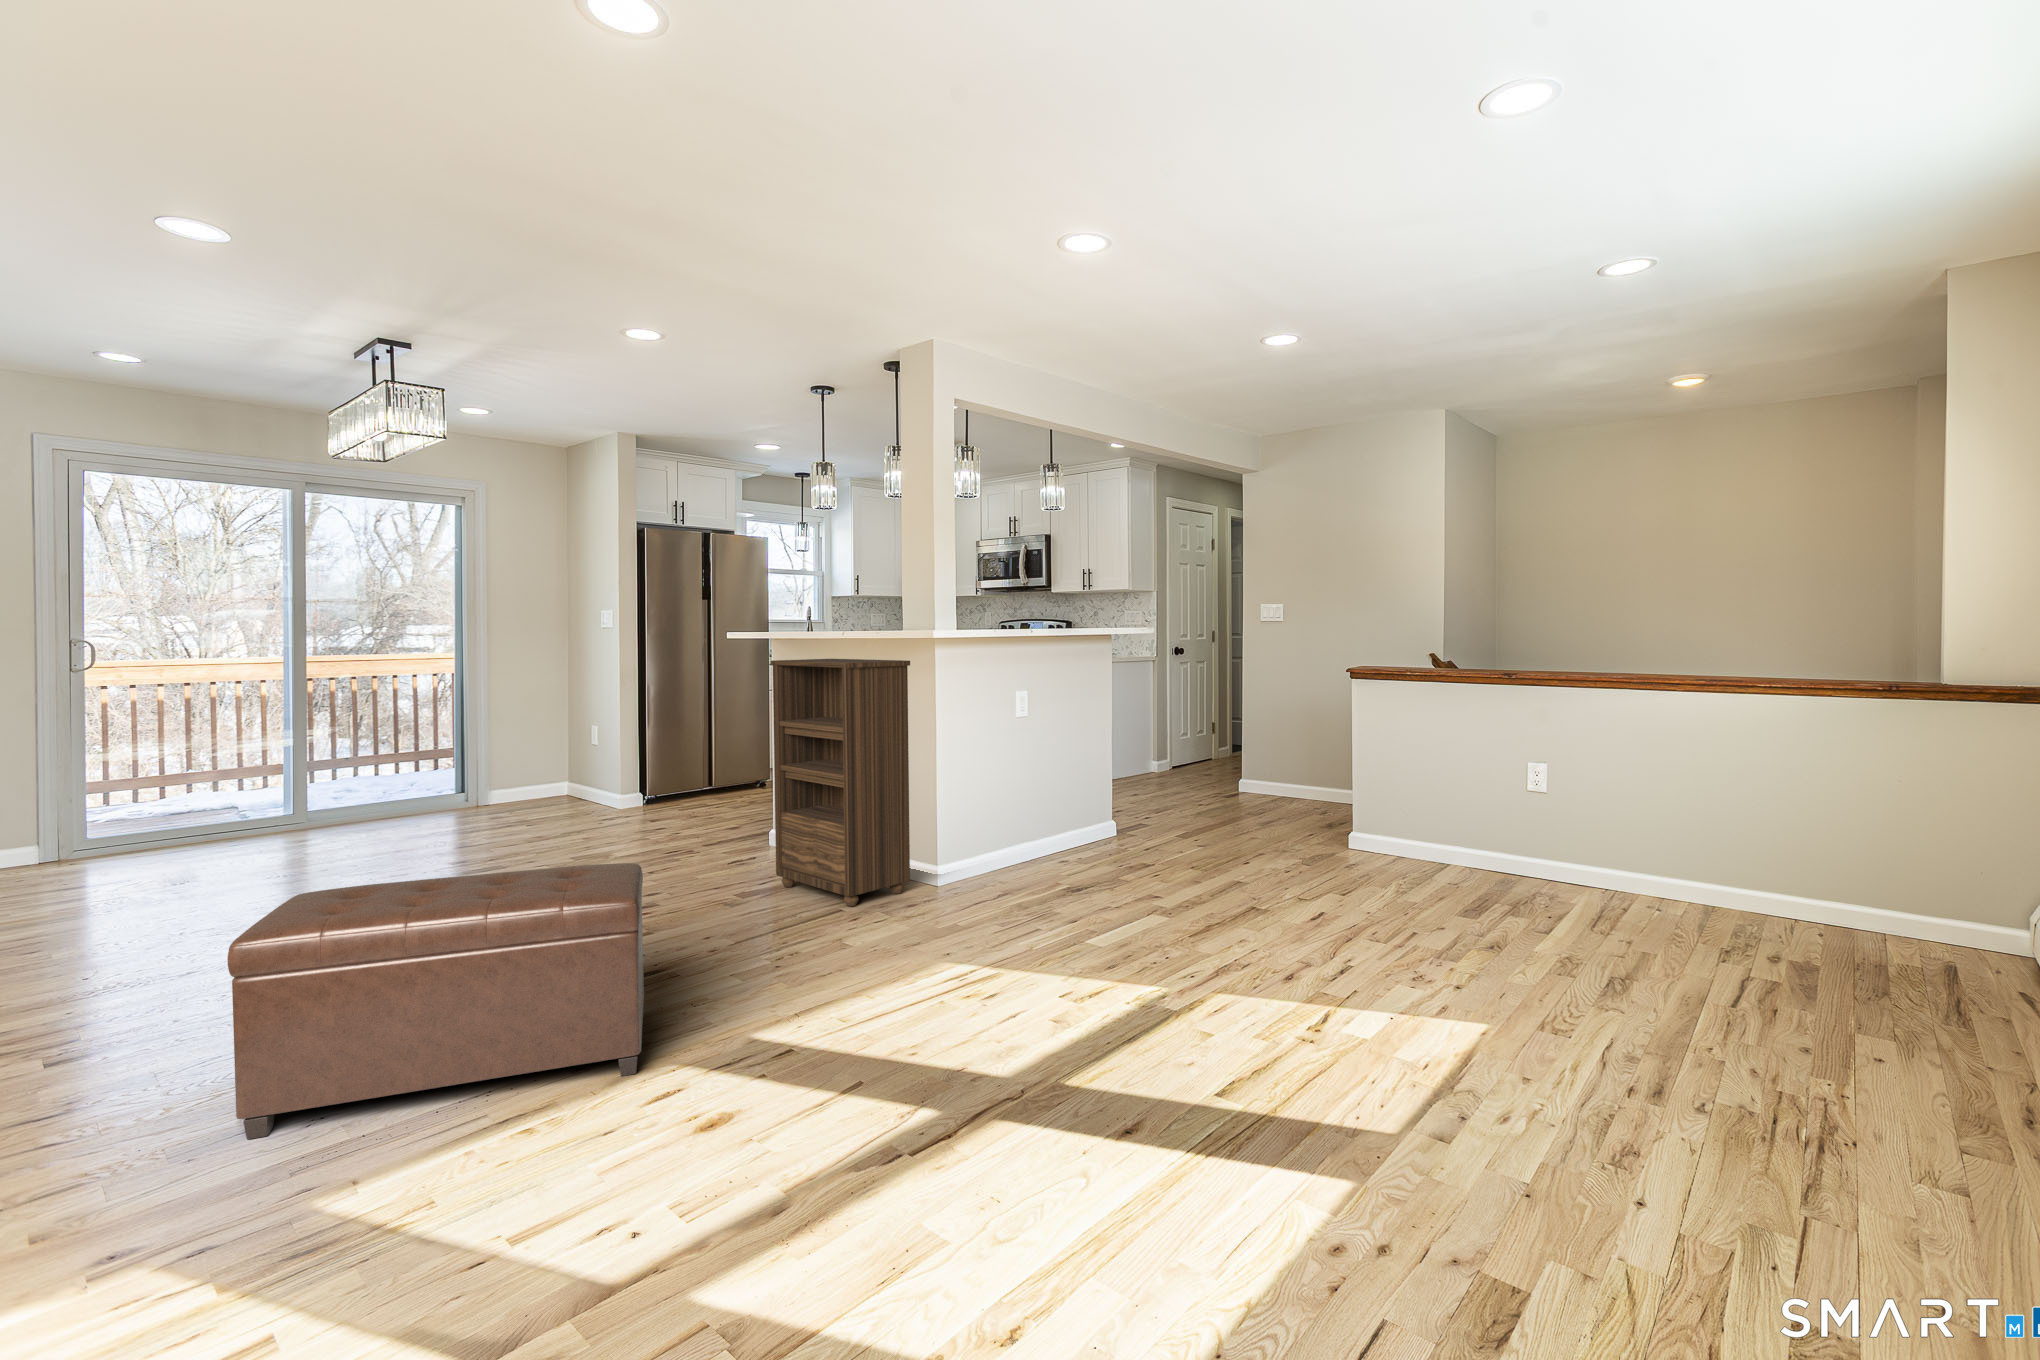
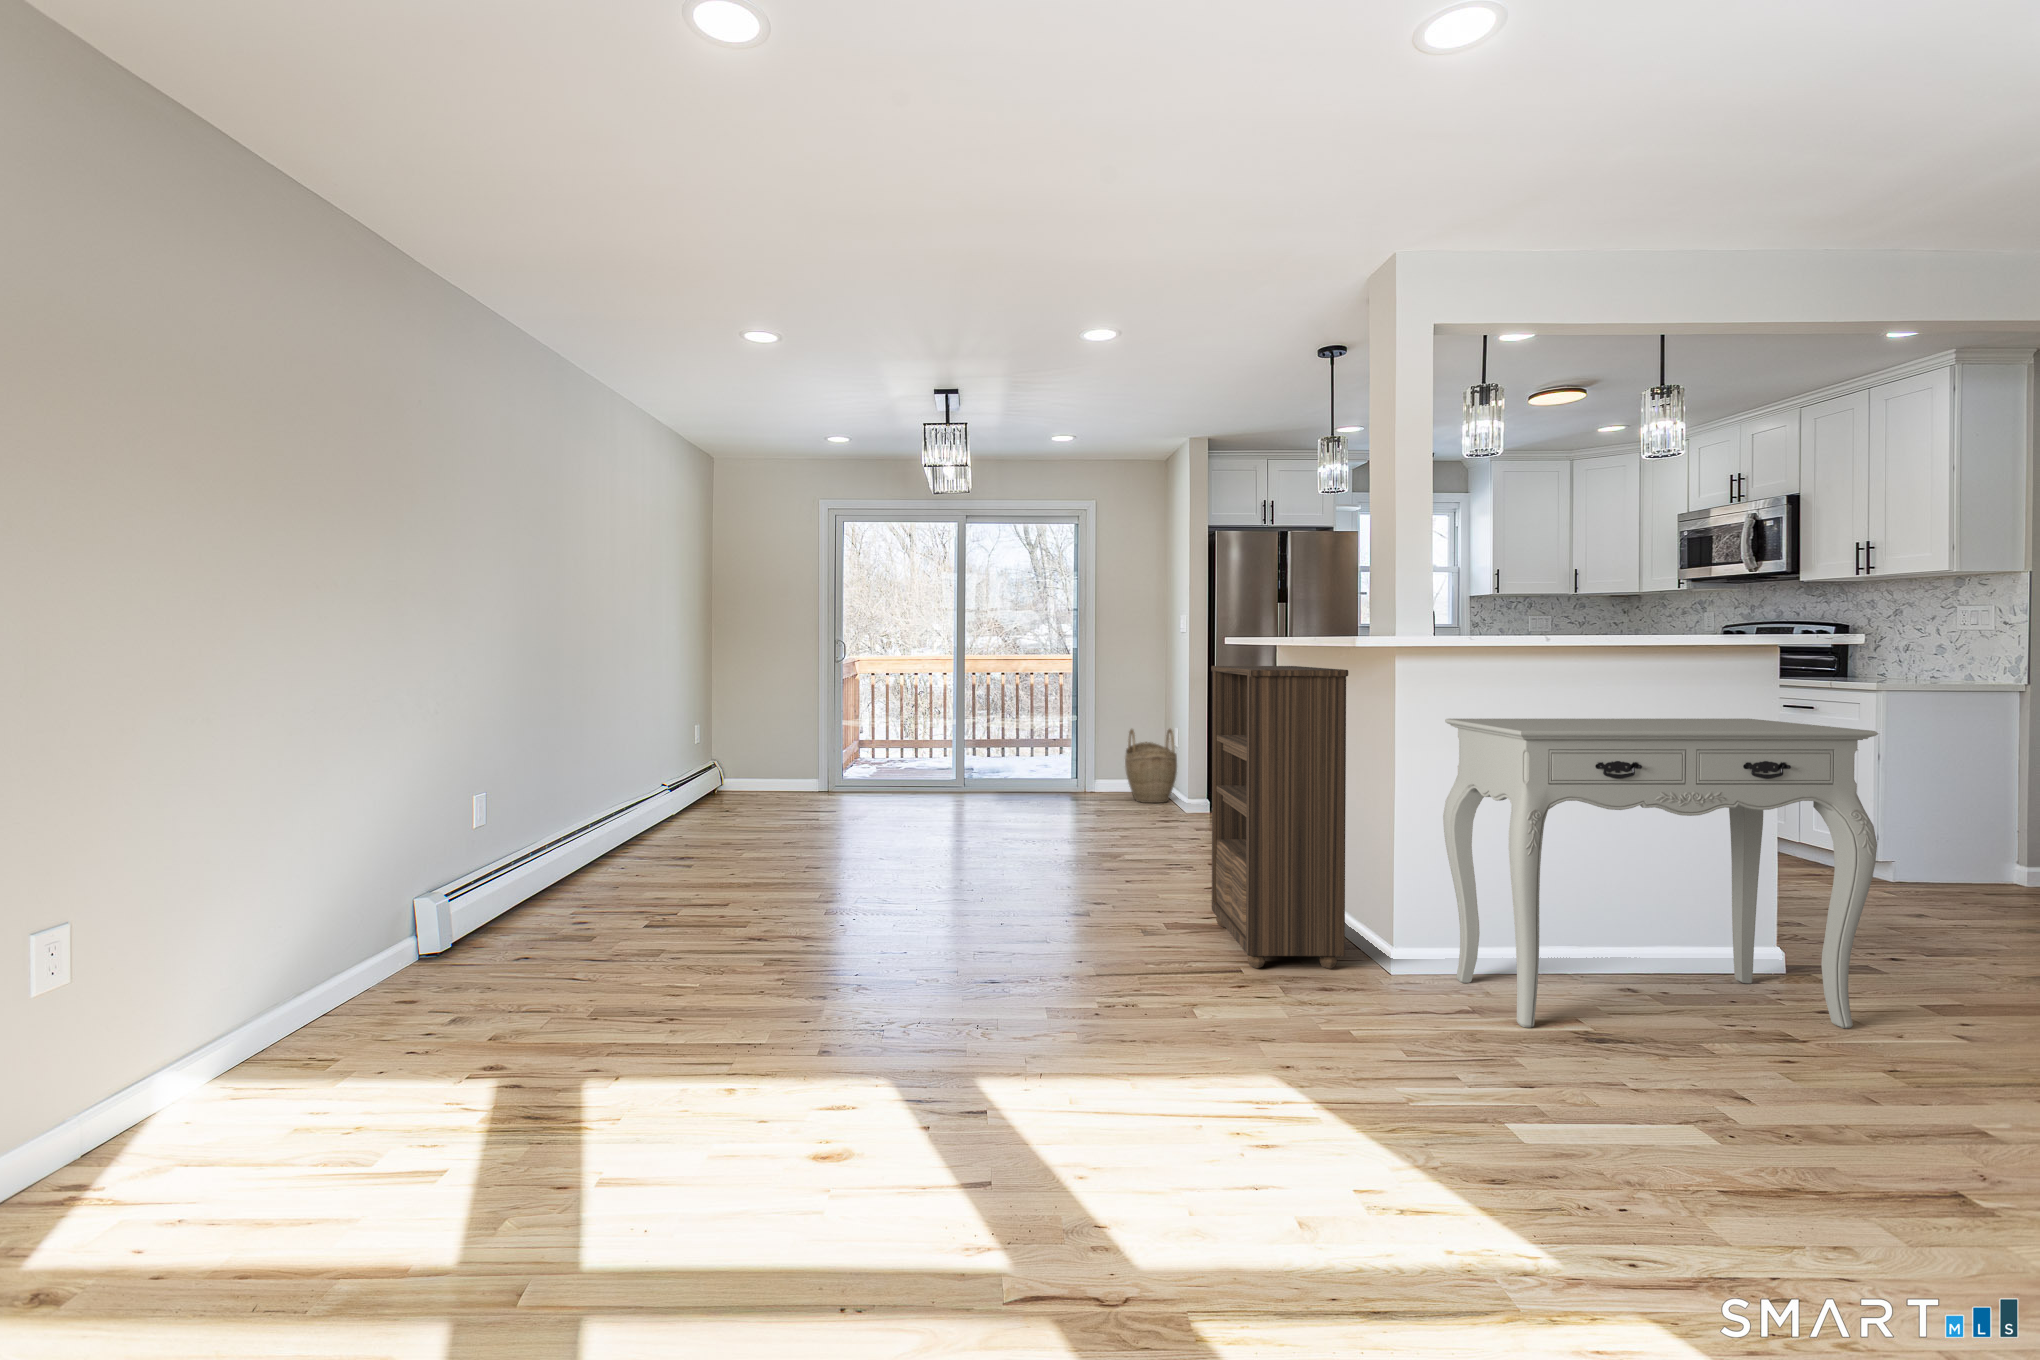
console table: none [966,684,1171,894] -> present [1443,719,1878,1028]
woven basket: none [528,727,594,808] -> present [1125,729,1177,803]
ottoman: present [228,863,644,1139] -> none [610,837,929,1074]

